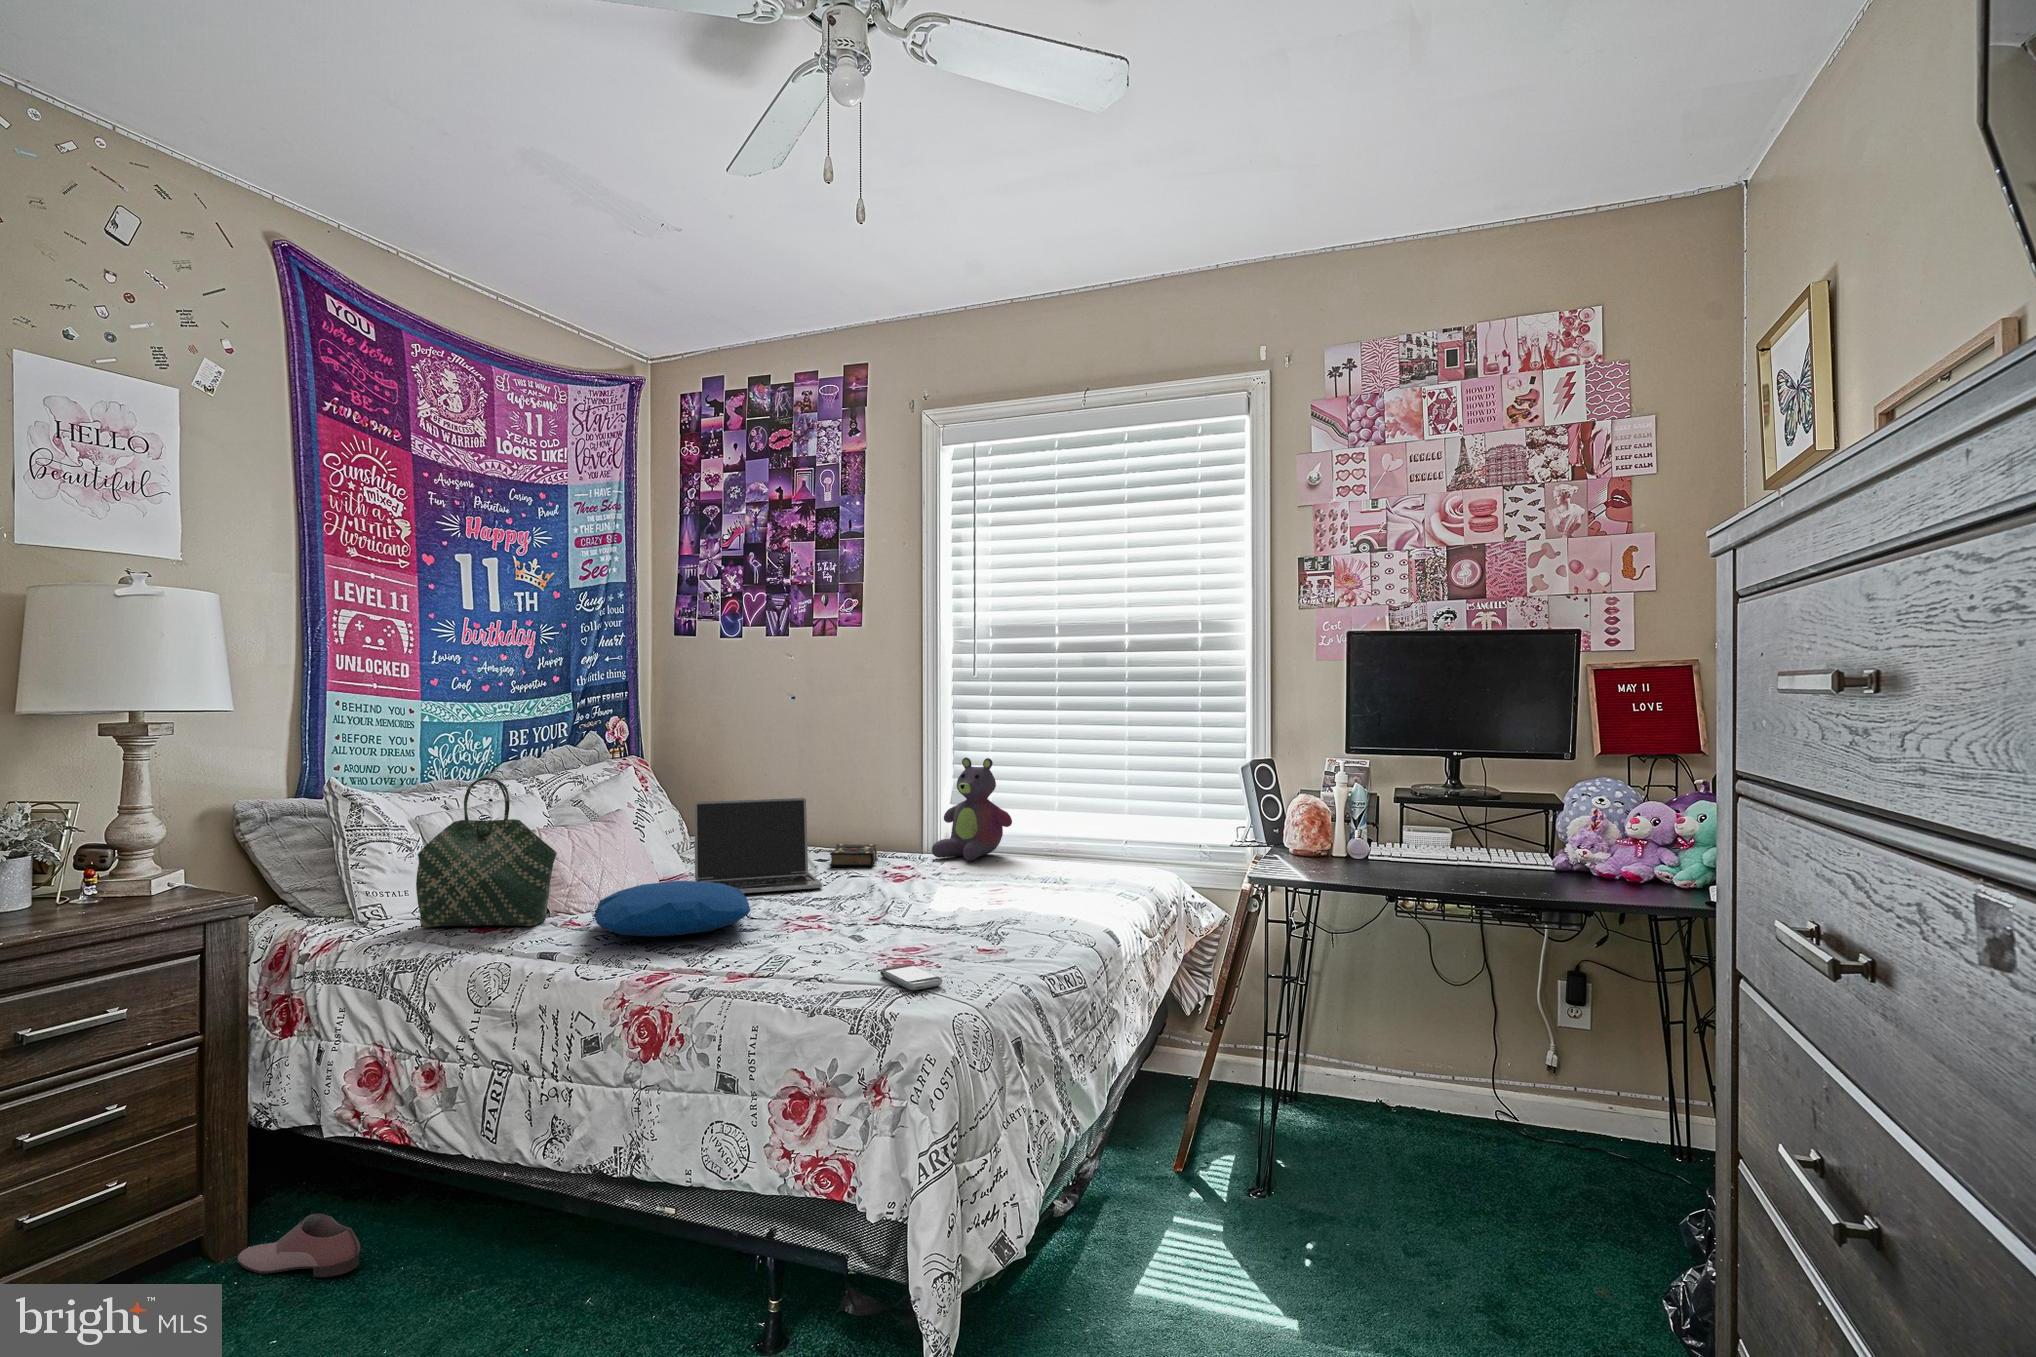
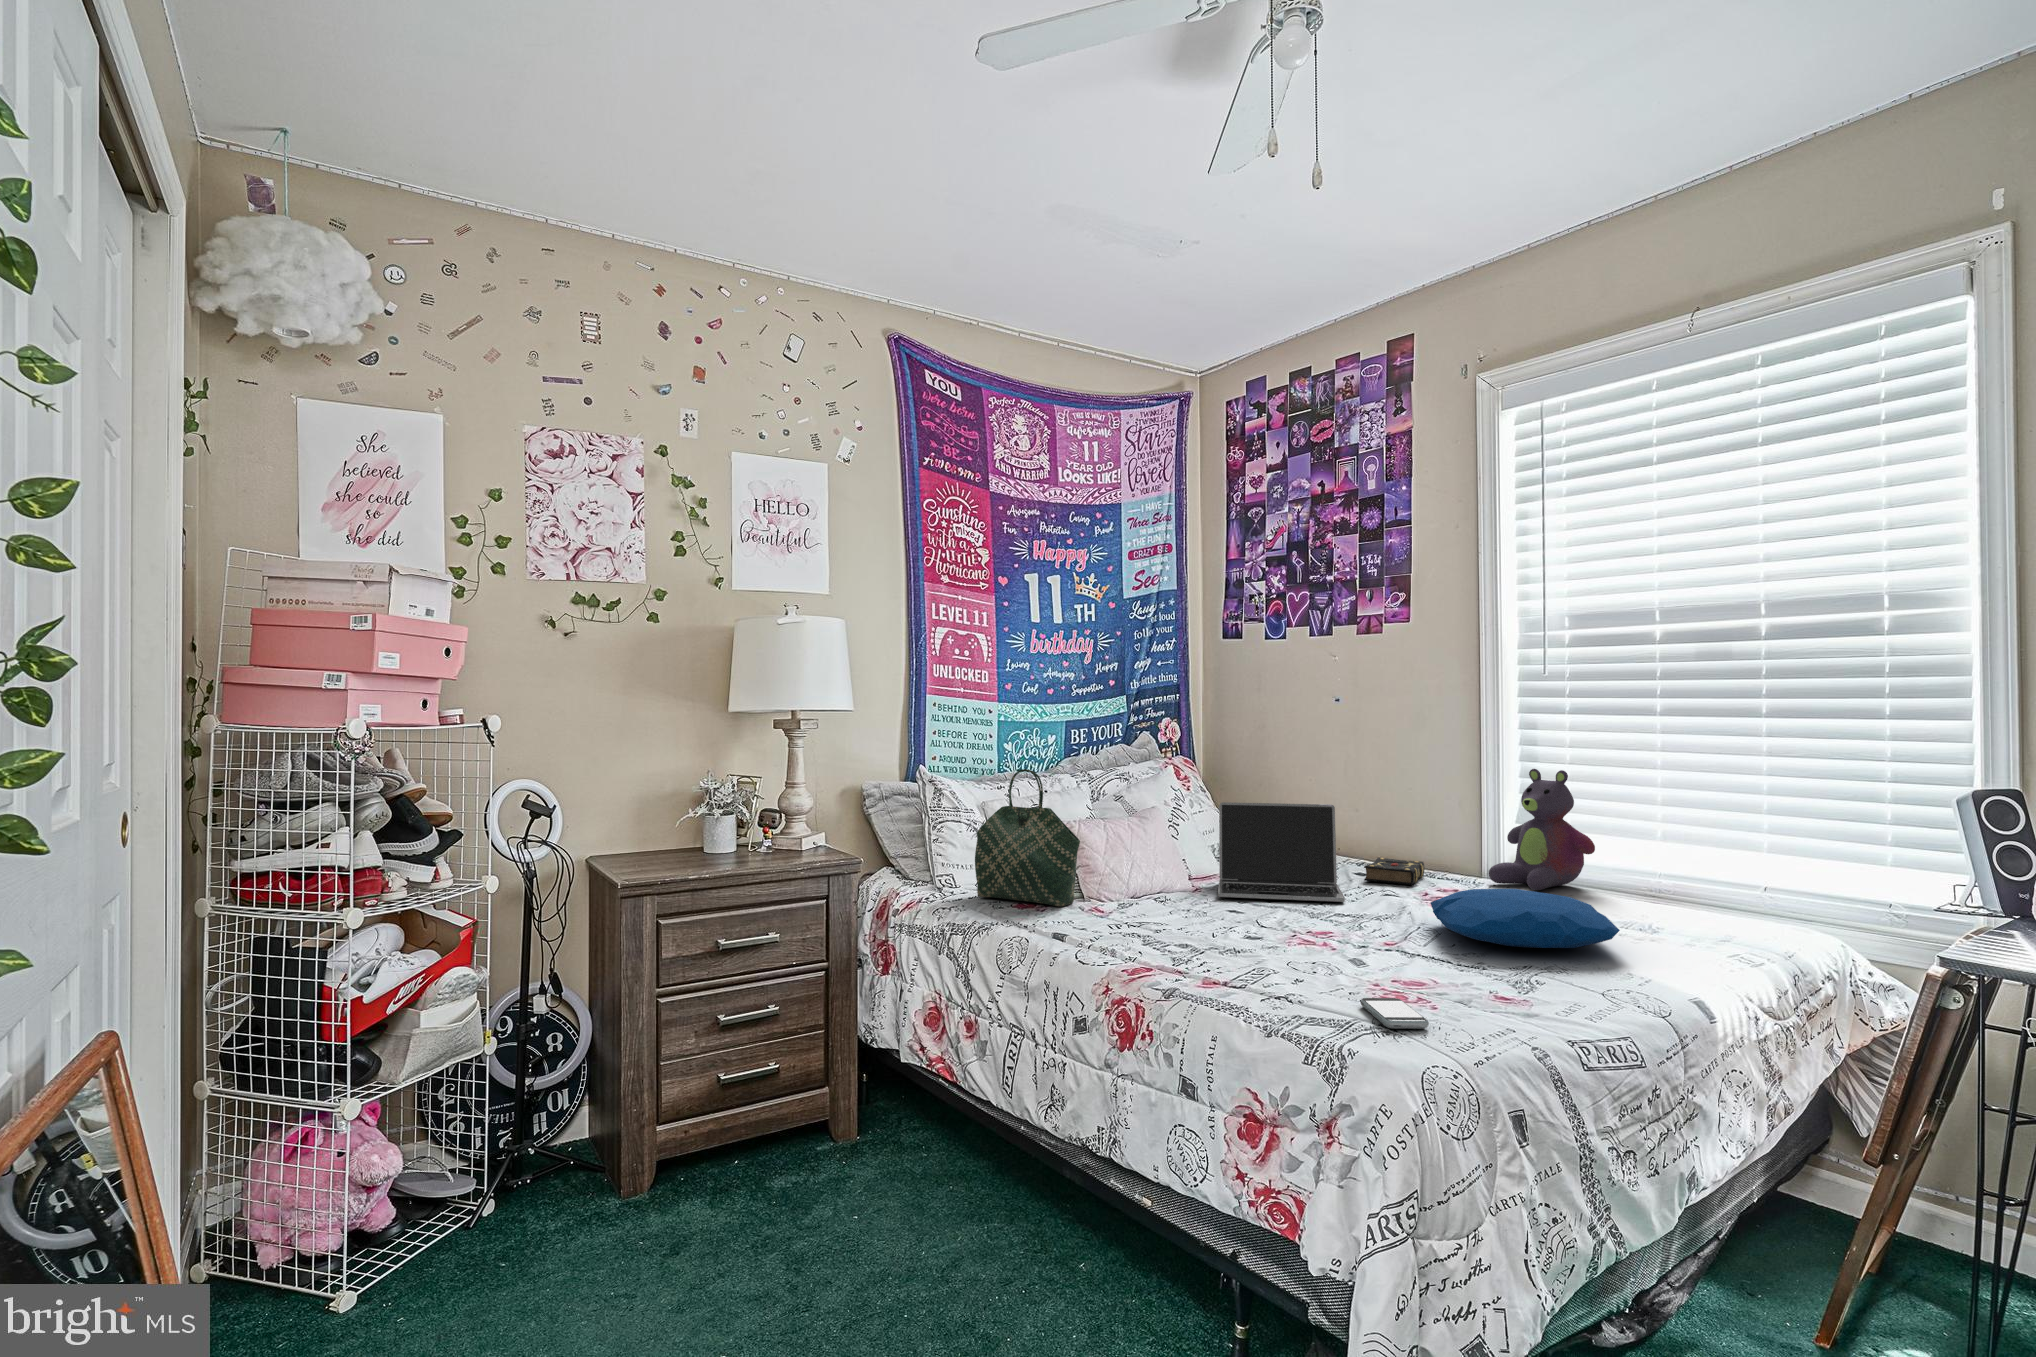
pillow: present [594,881,750,937] -> present [1431,889,1620,948]
shoe: present [238,1214,360,1277] -> none [846,1123,920,1179]

